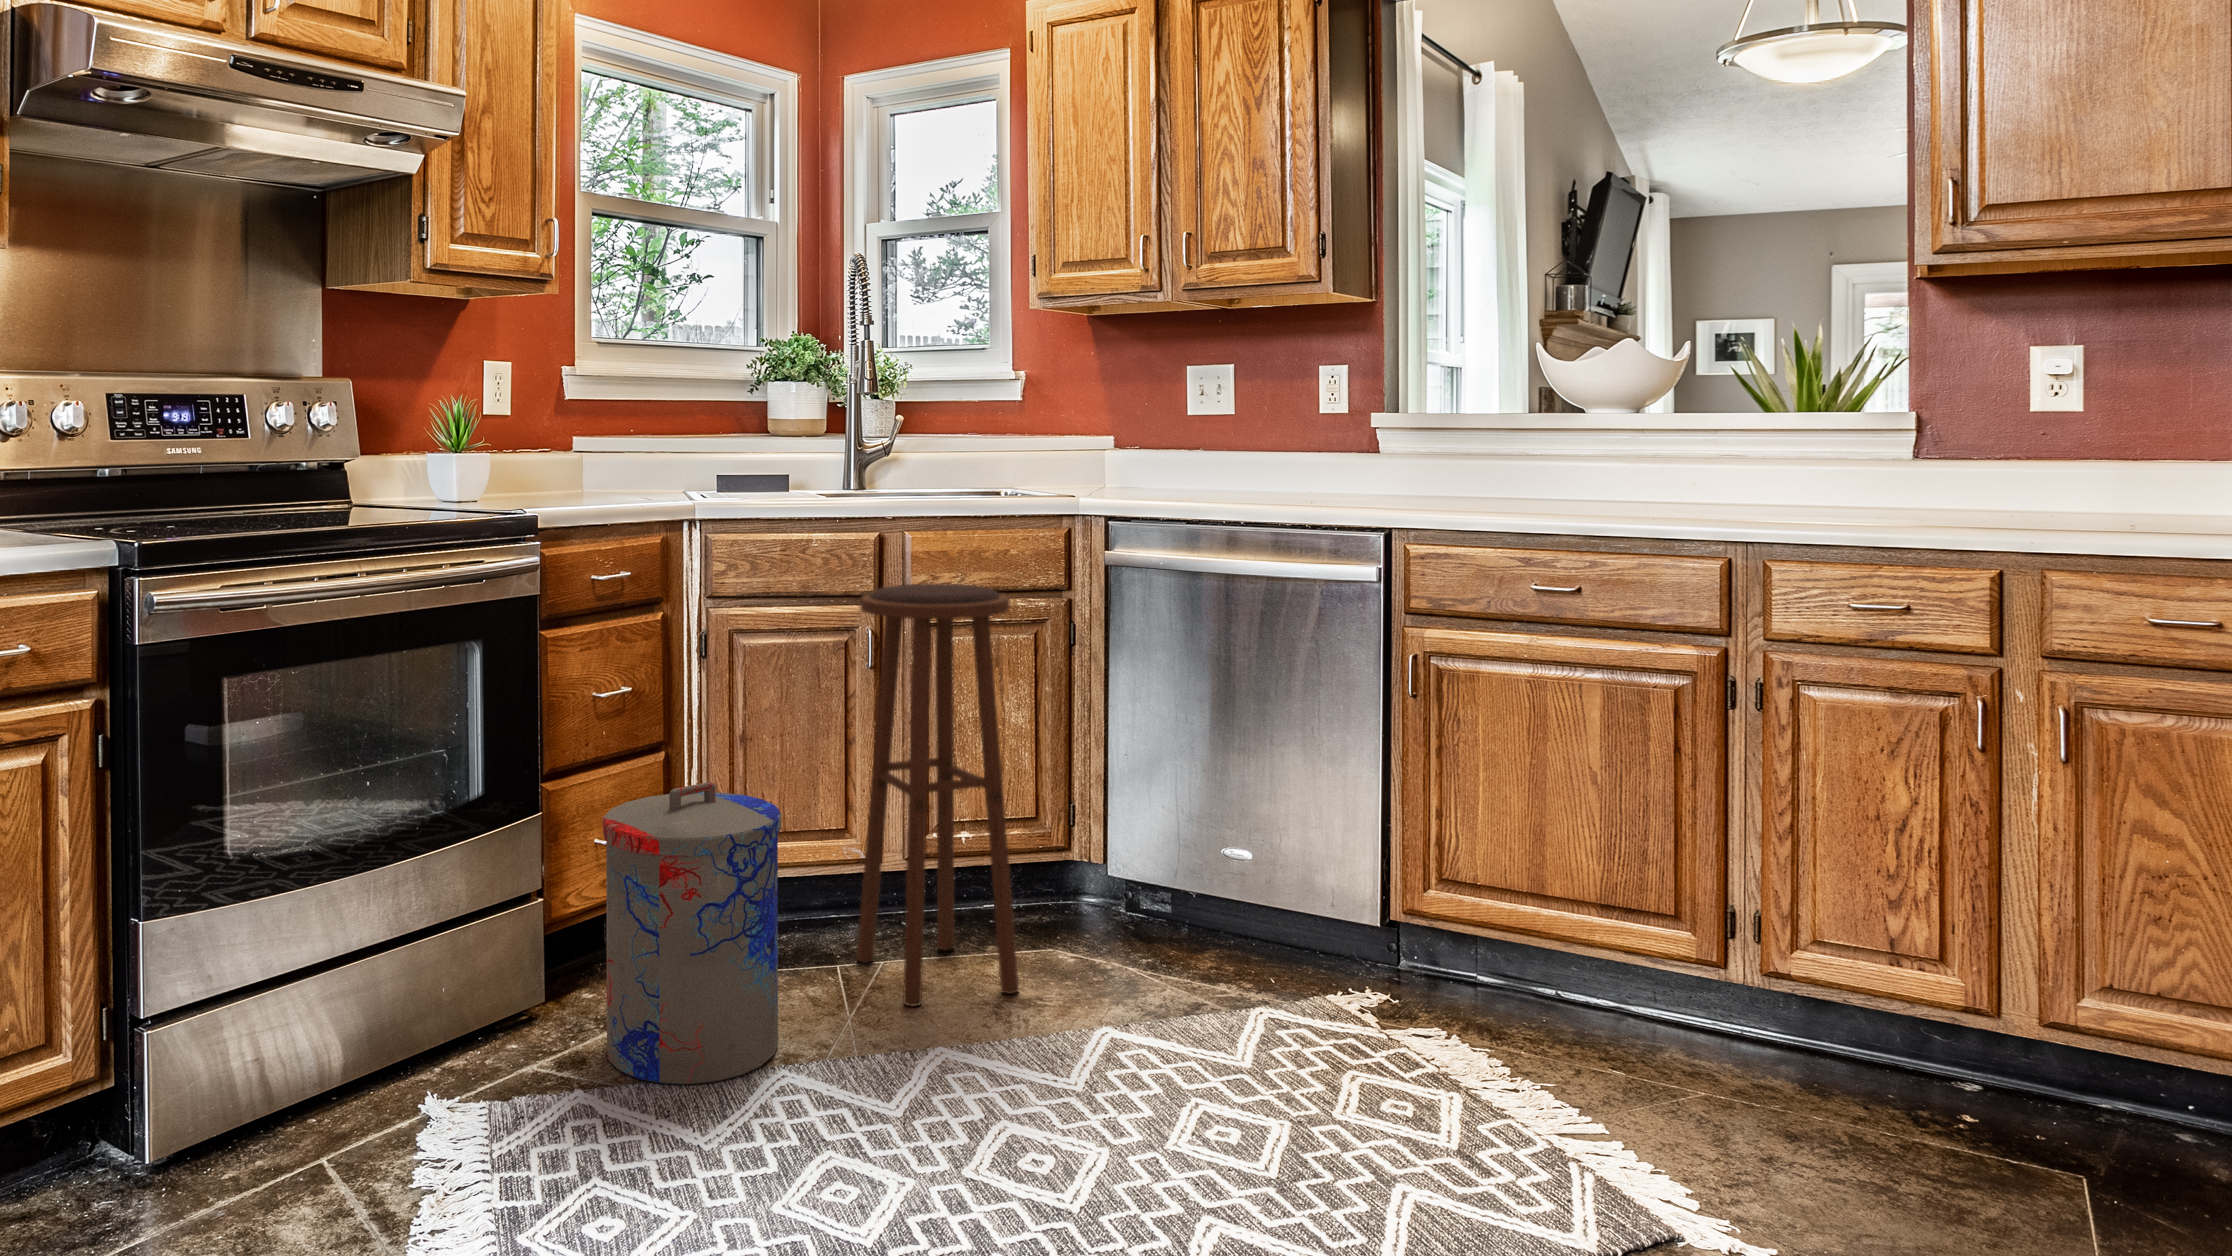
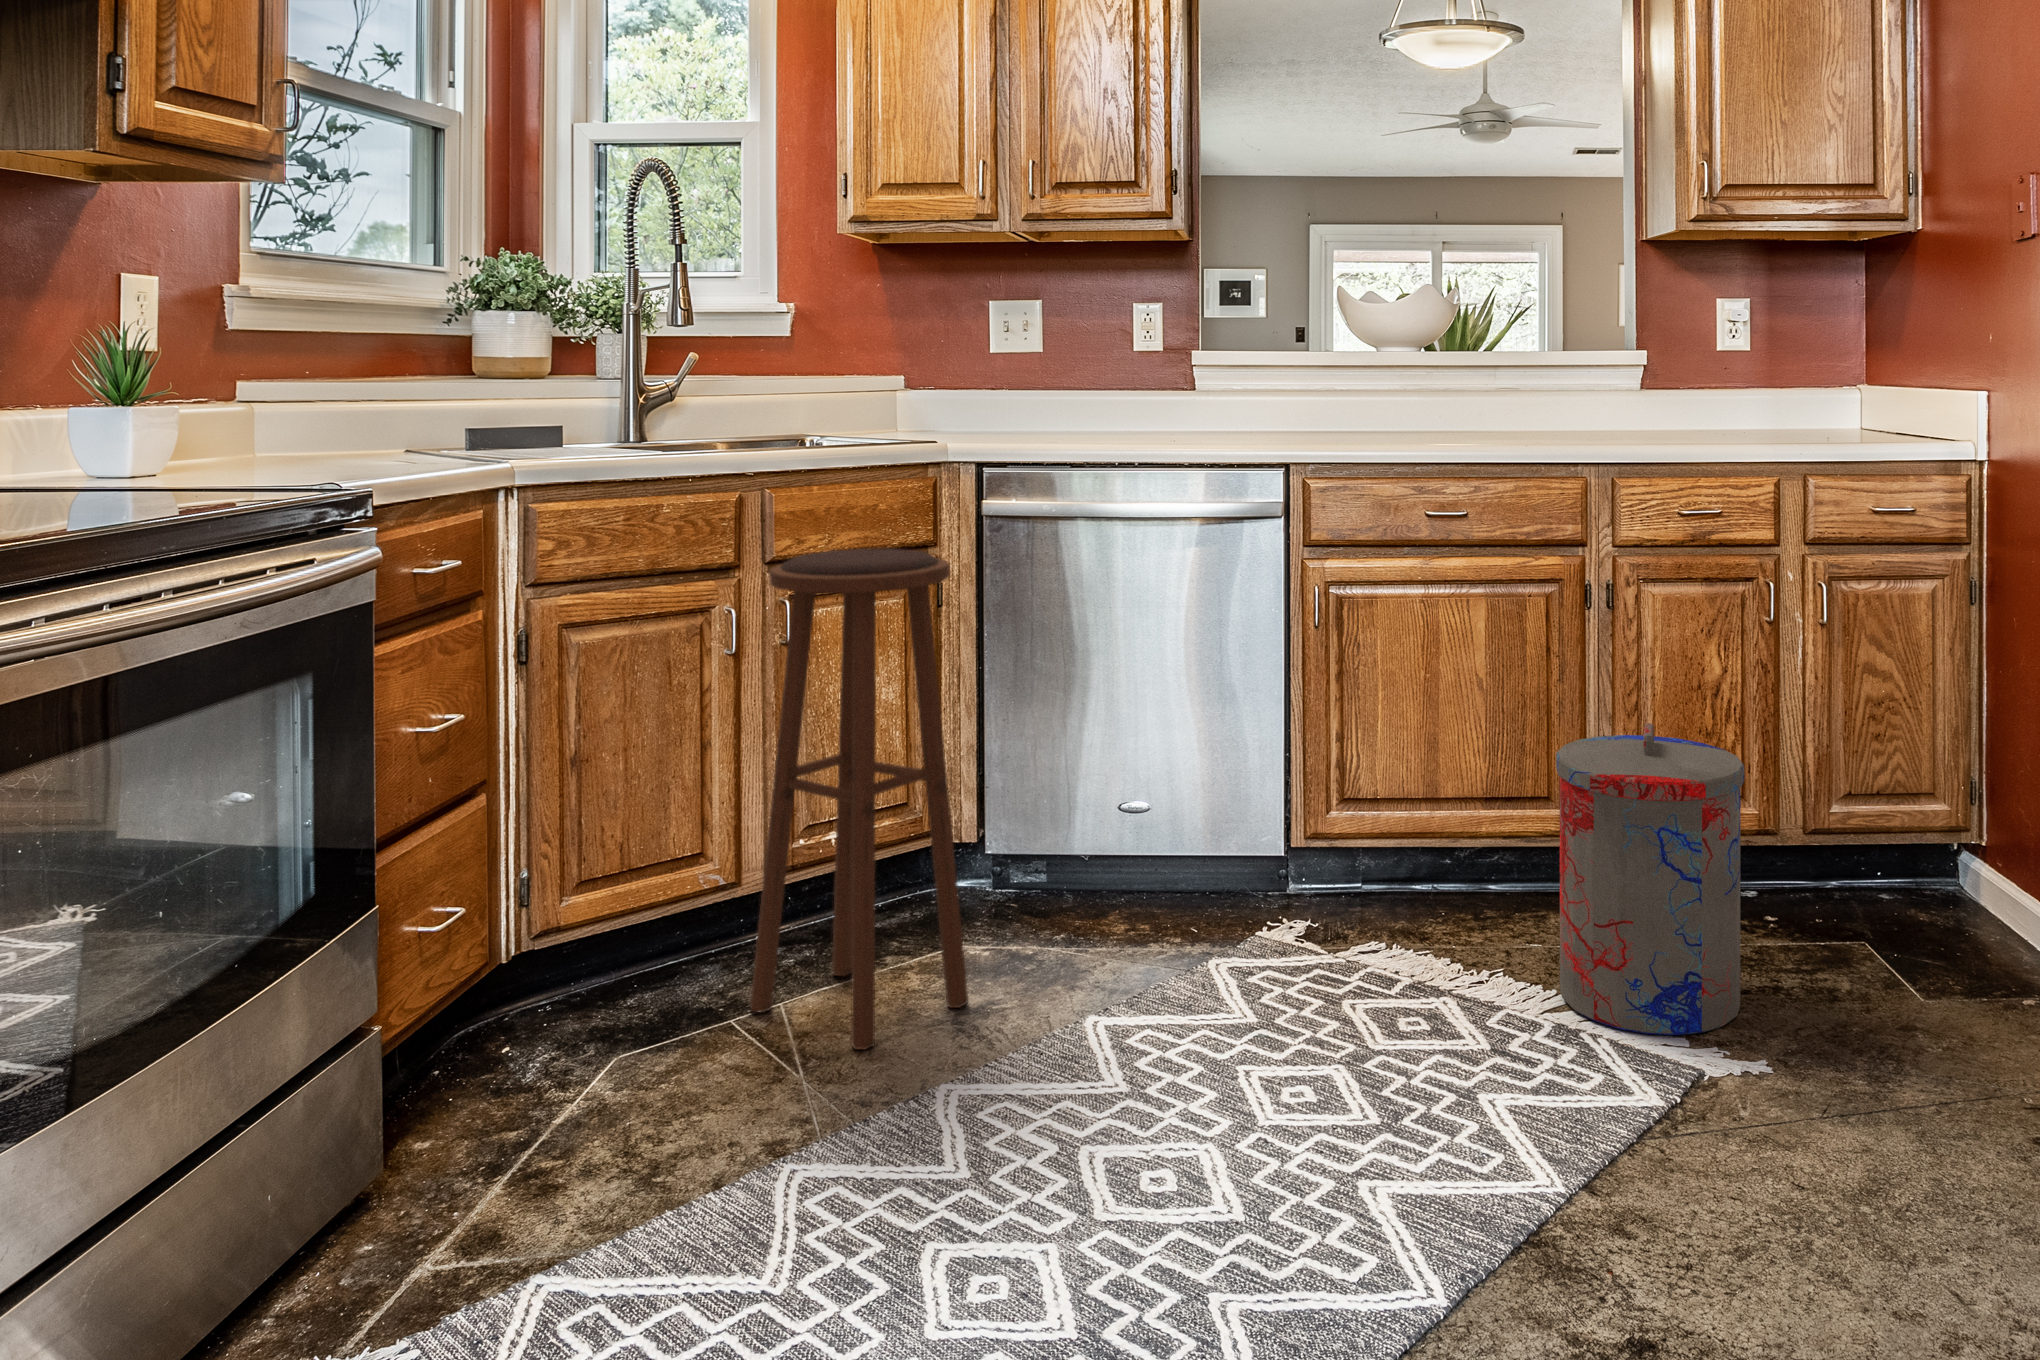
trash can: present [603,782,781,1084] -> present [1556,723,1744,1035]

